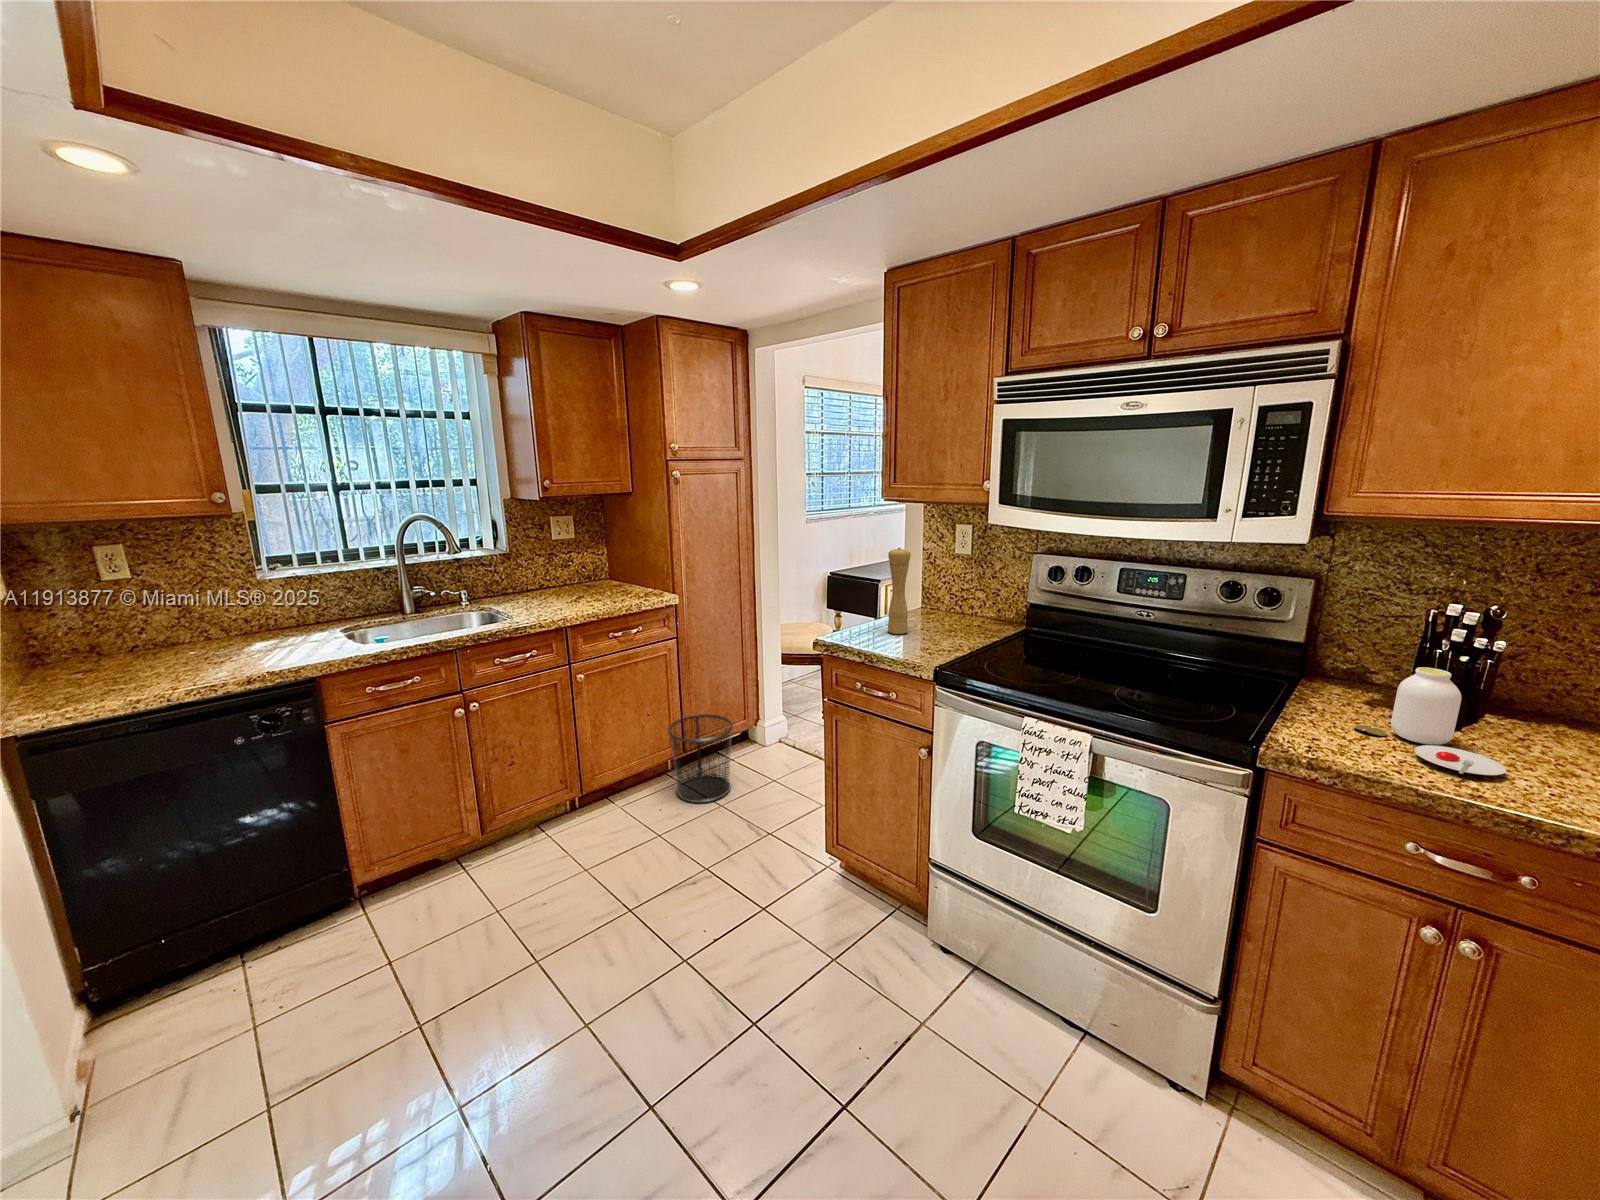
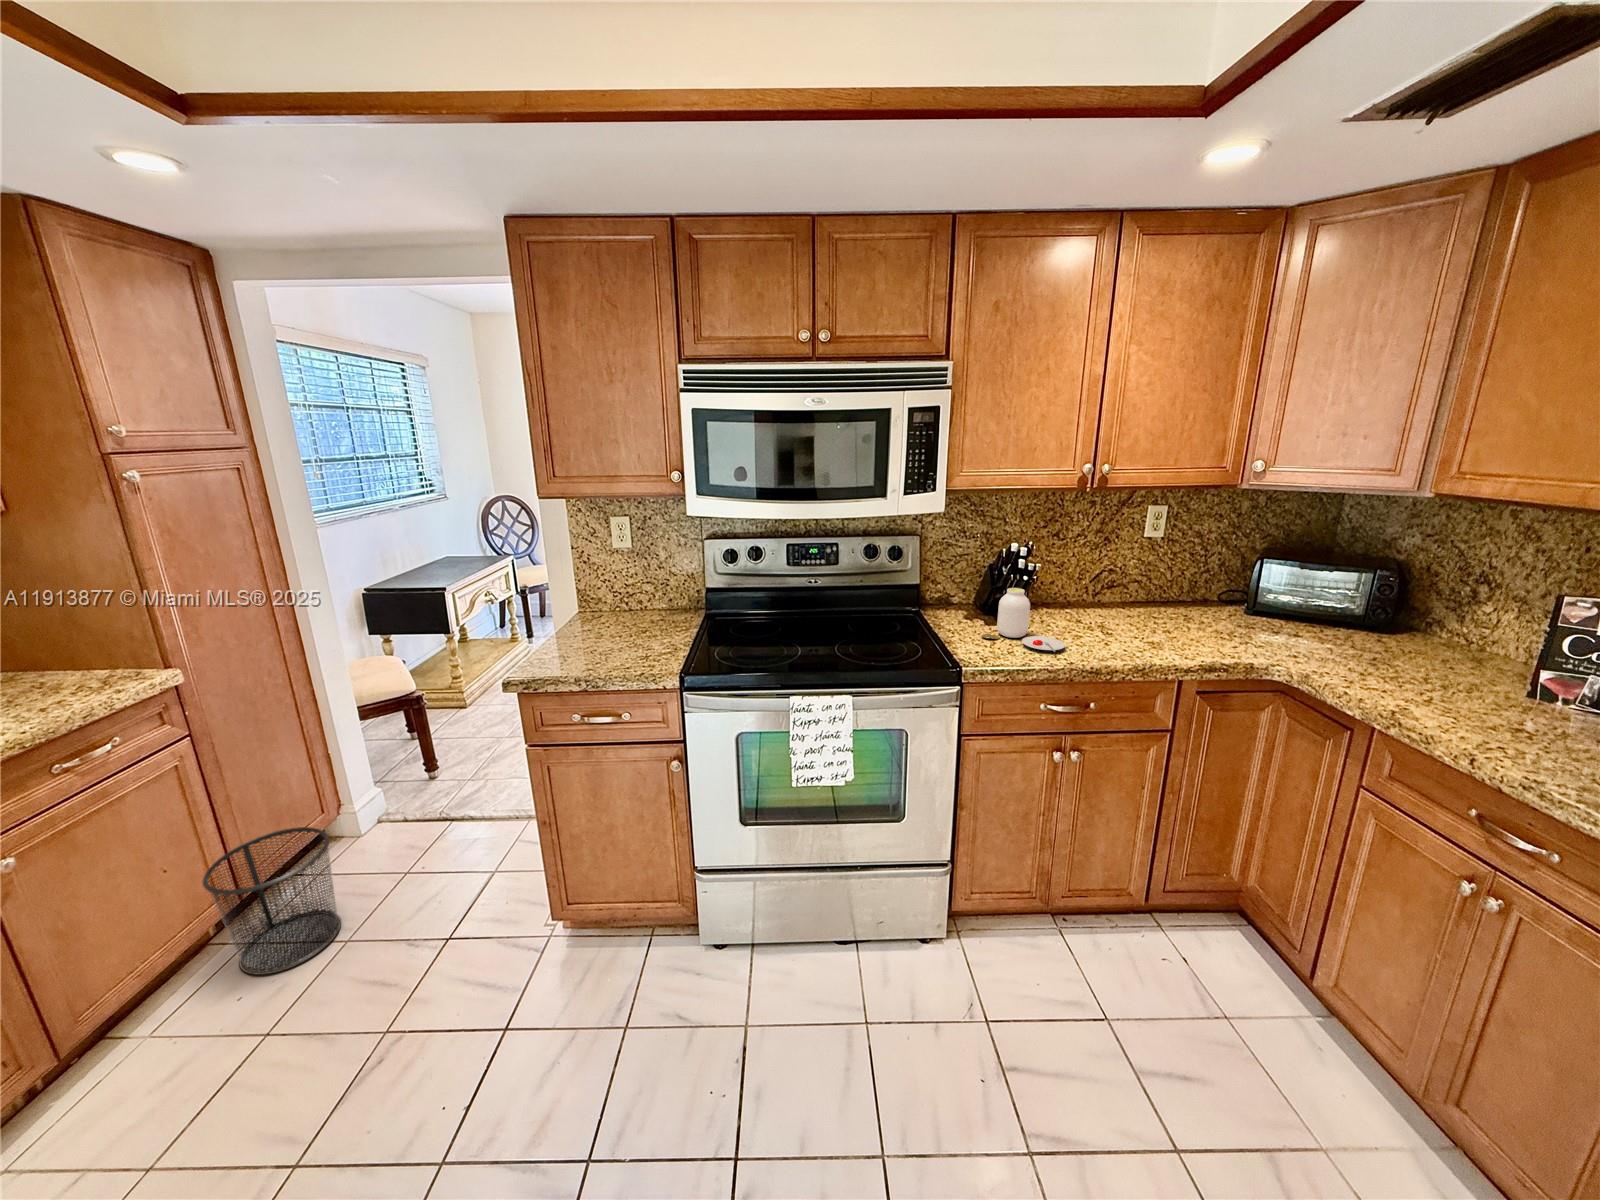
pepper mill: present [888,548,911,634] -> none [570,552,604,650]

